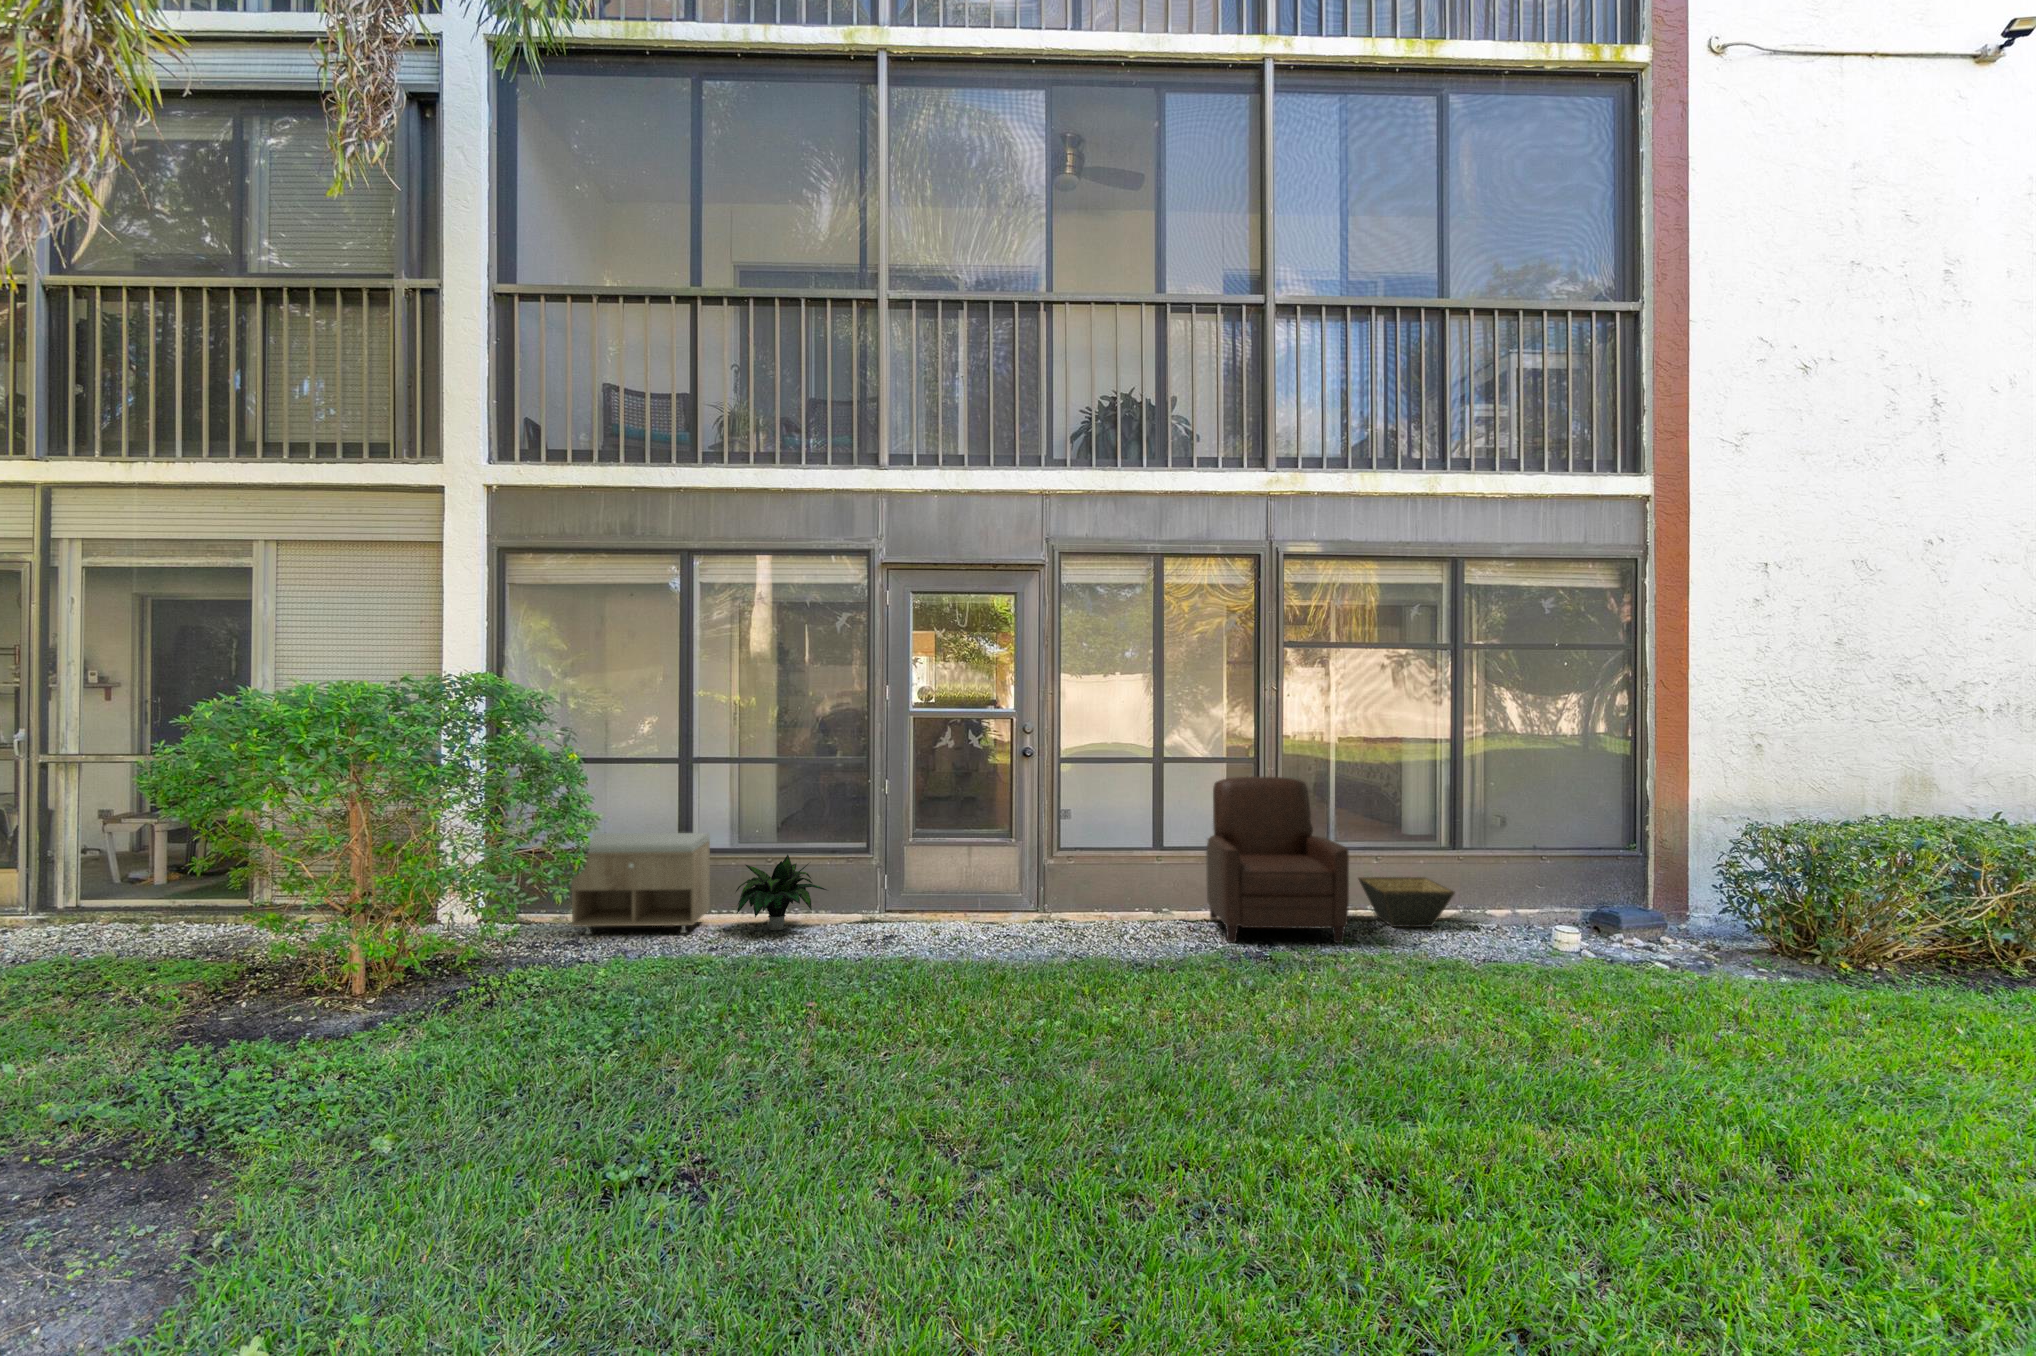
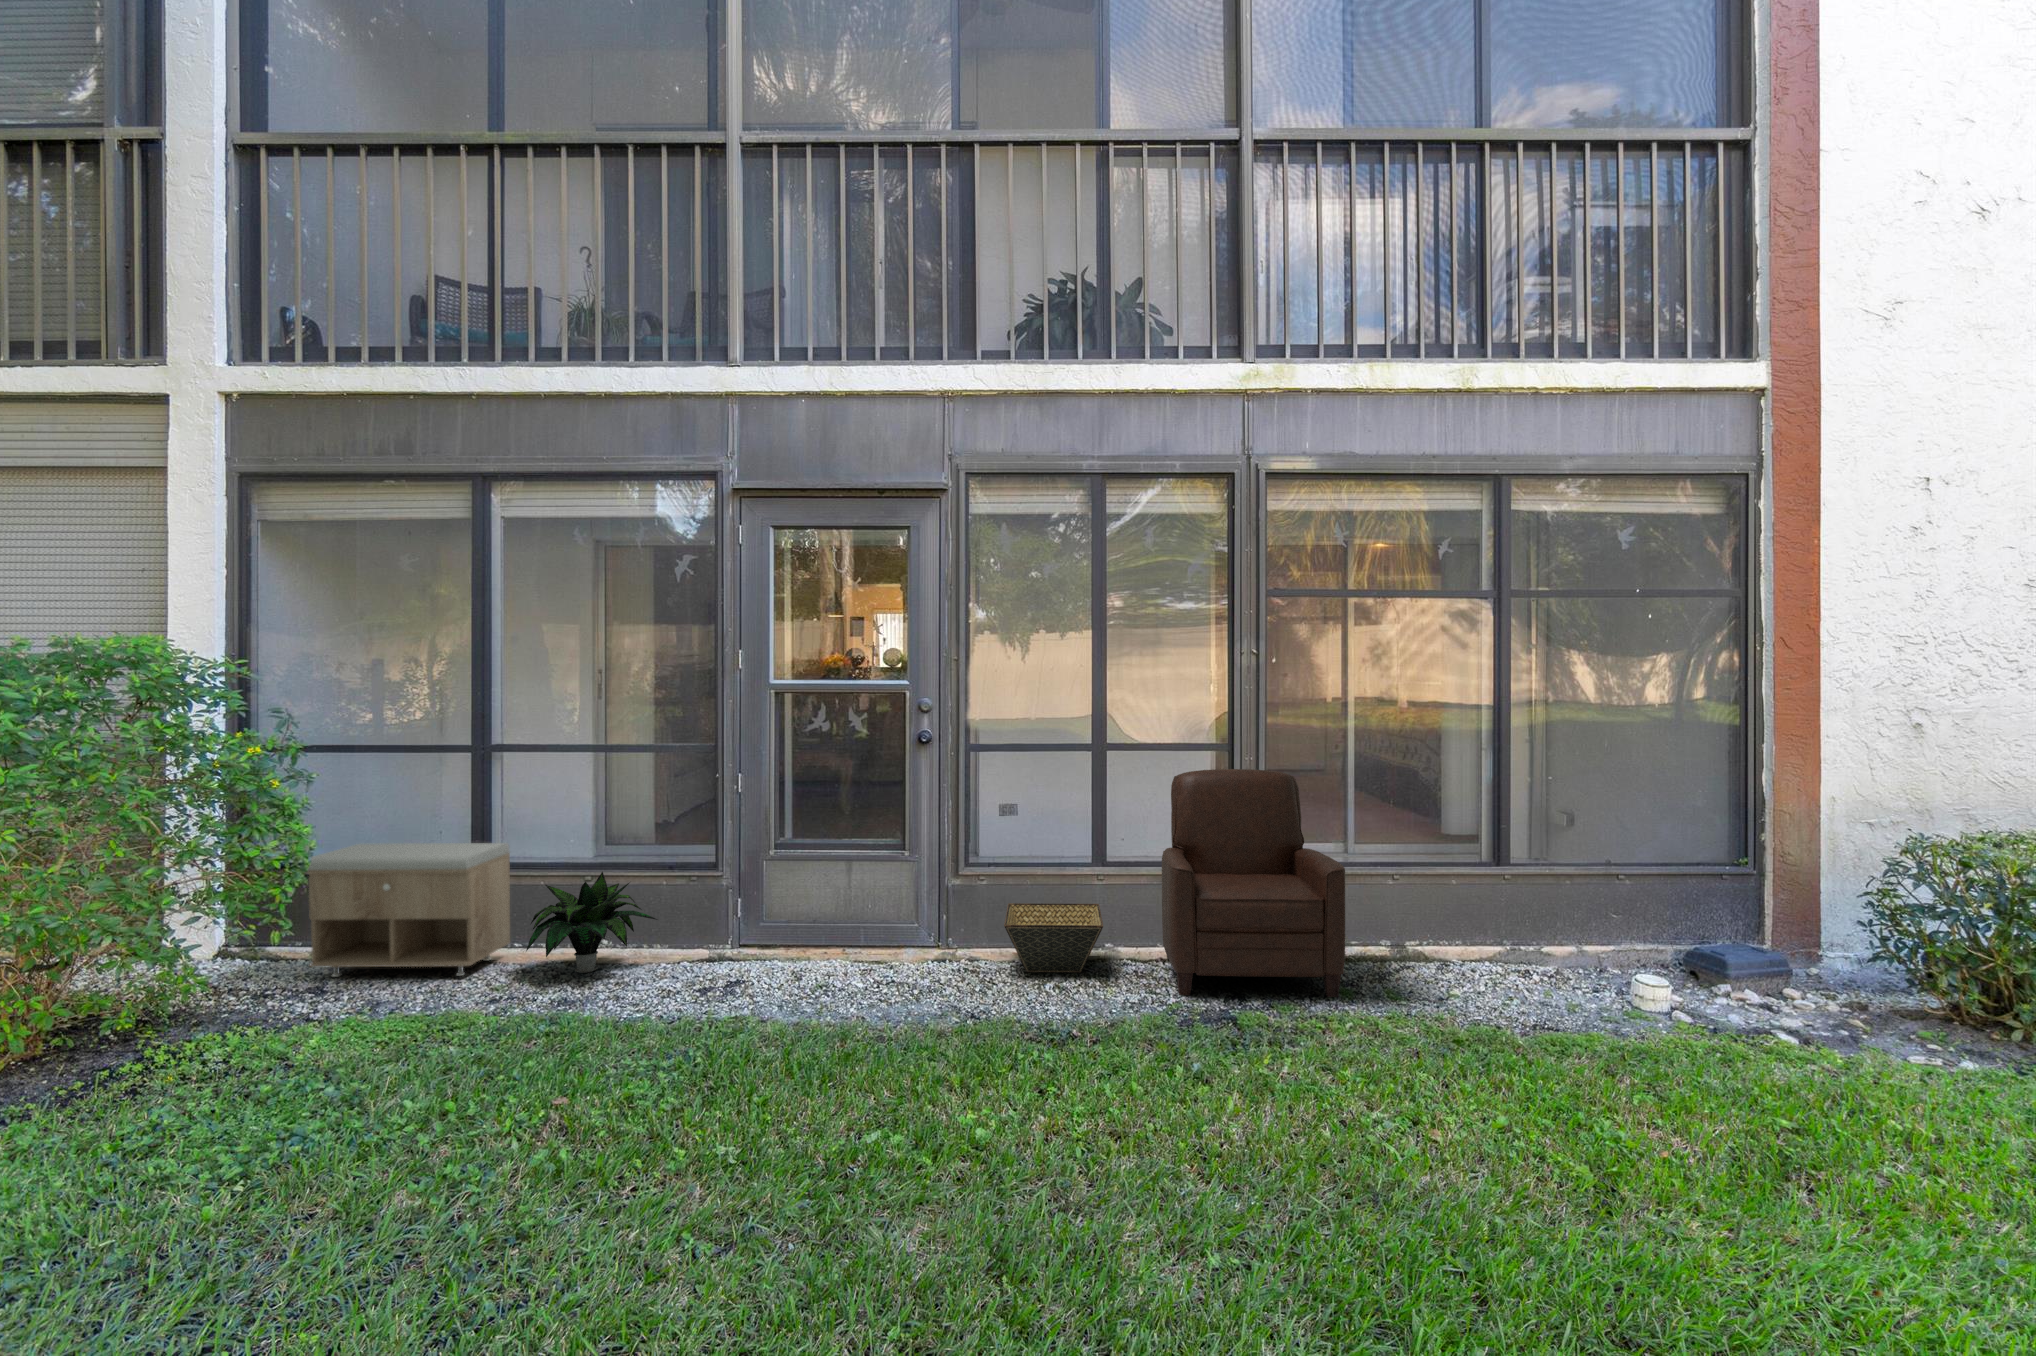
basket: present [1358,877,1455,927] -> present [1004,903,1103,973]

